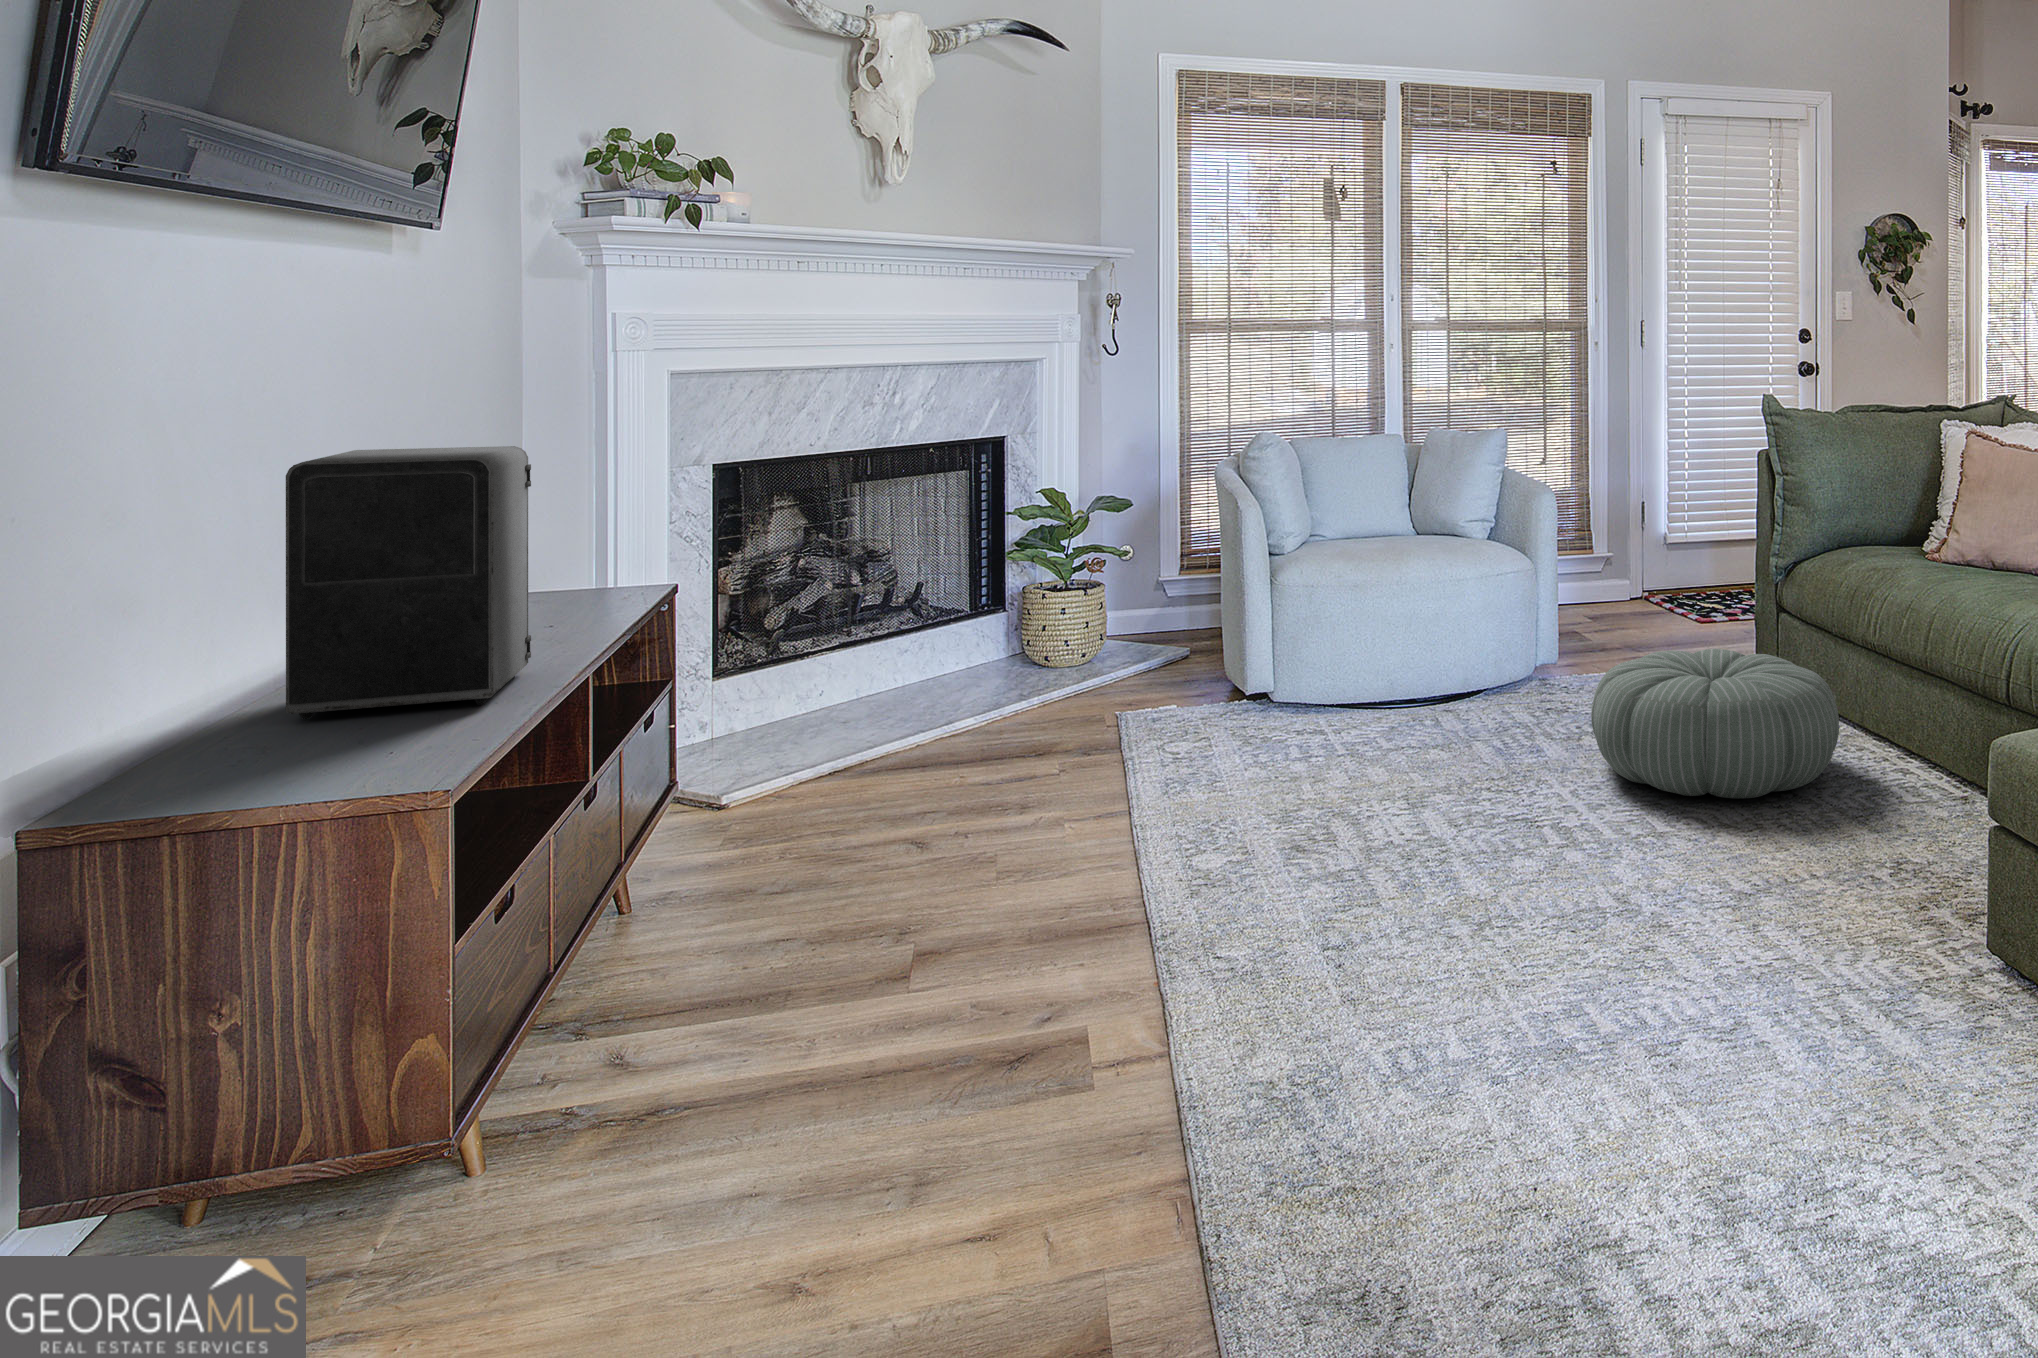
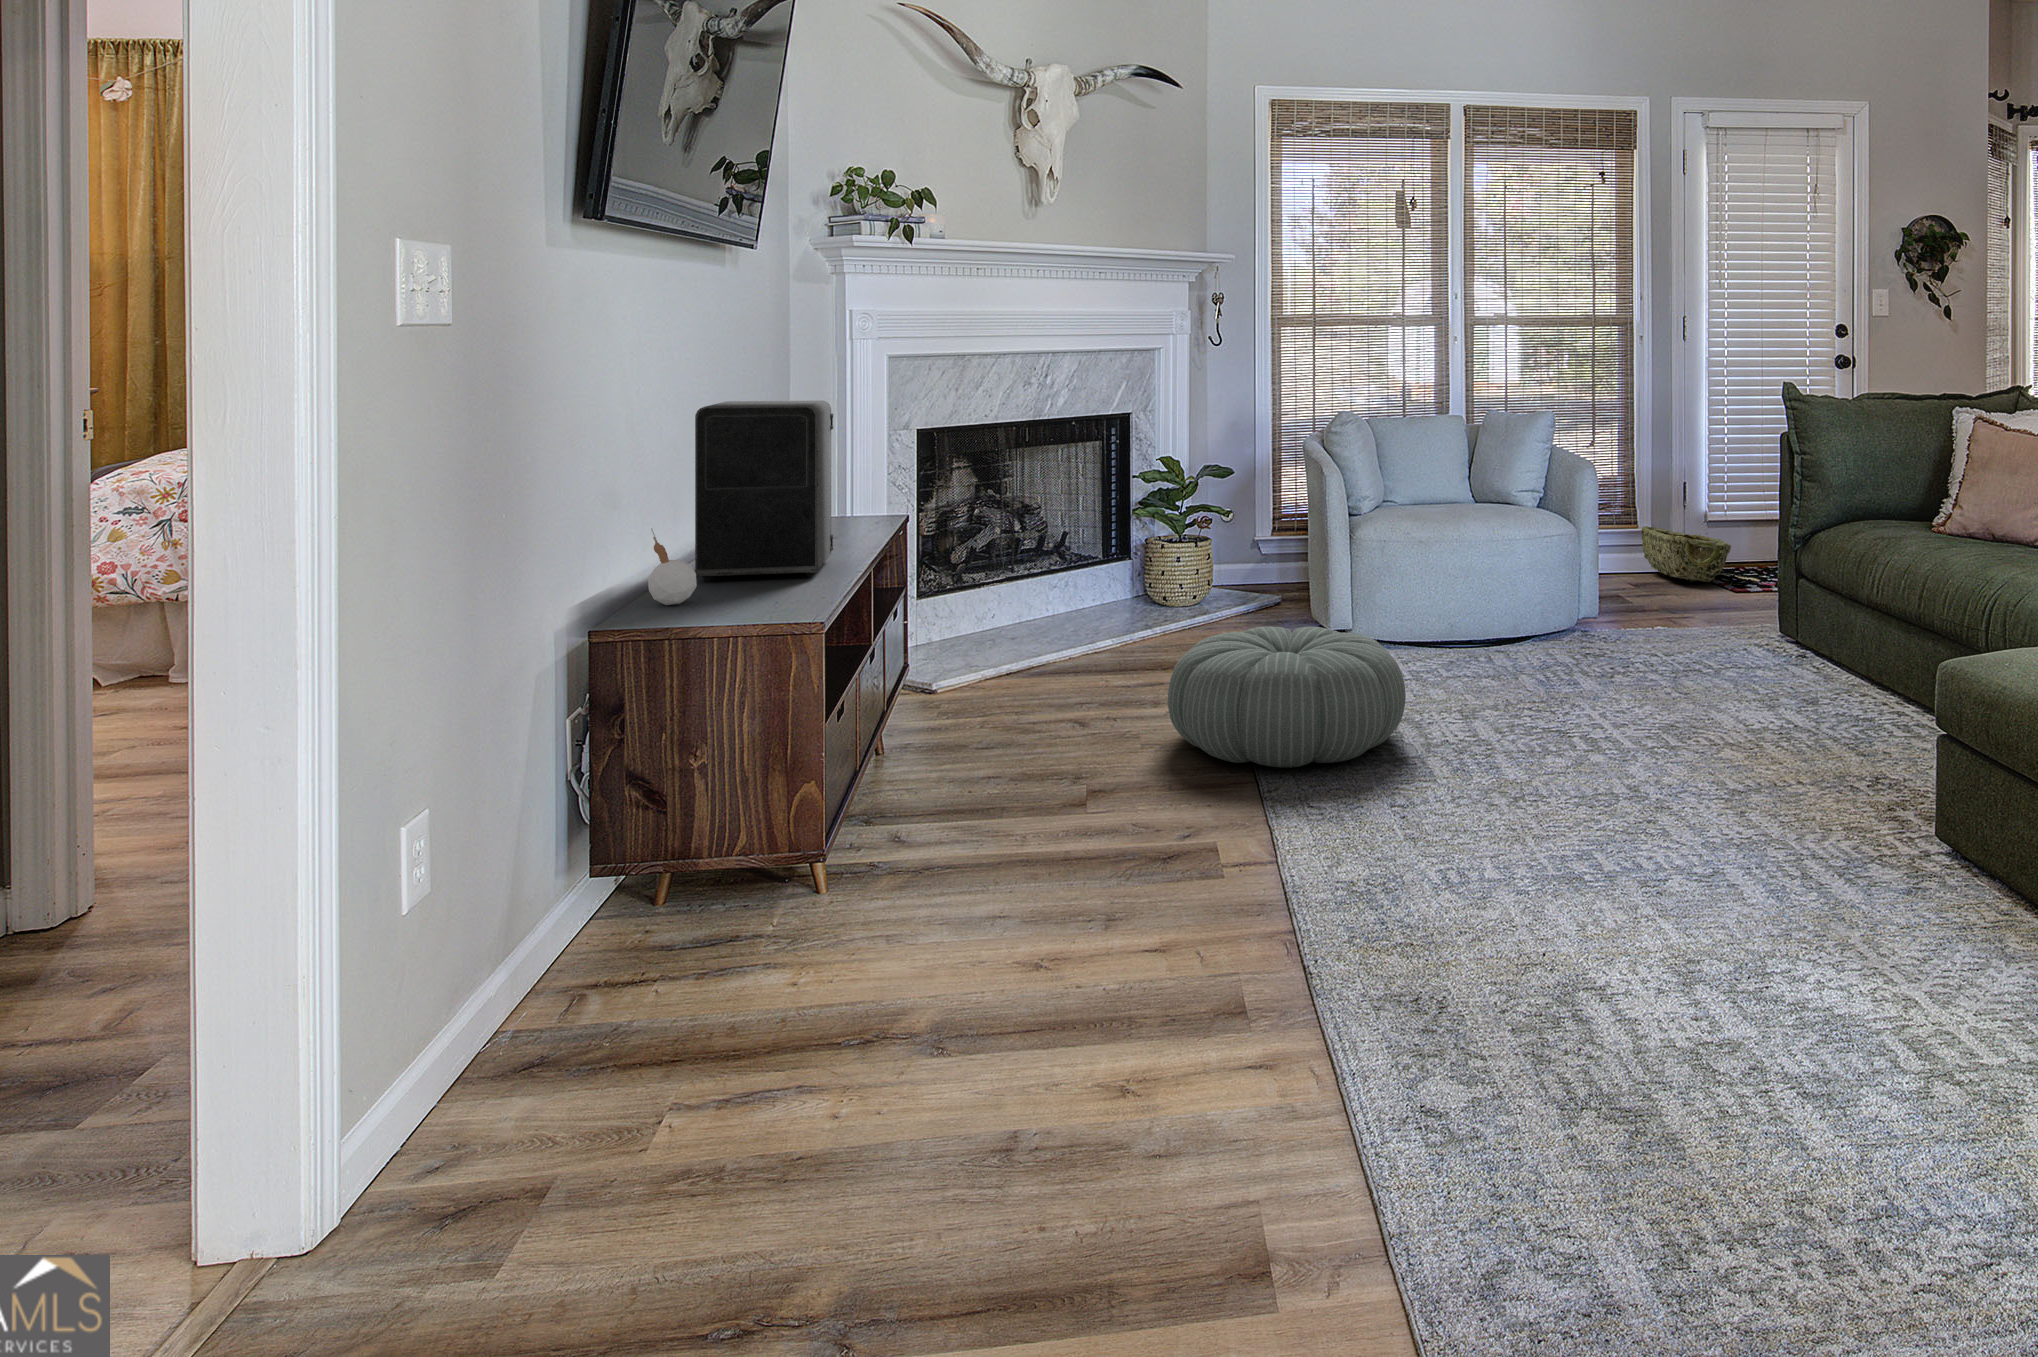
woven basket: none [1601,553,1699,615] -> present [1642,526,1731,582]
pouf: present [1591,649,1839,798] -> present [1168,627,1406,768]
candle: none [179,654,269,772] -> present [648,528,697,605]

